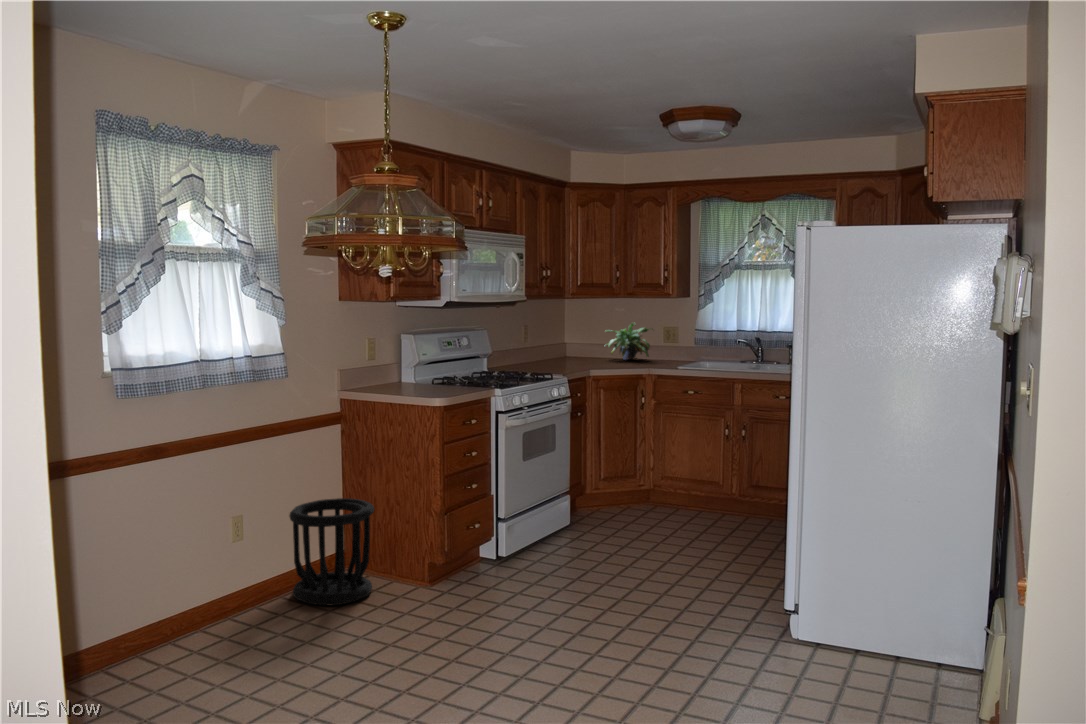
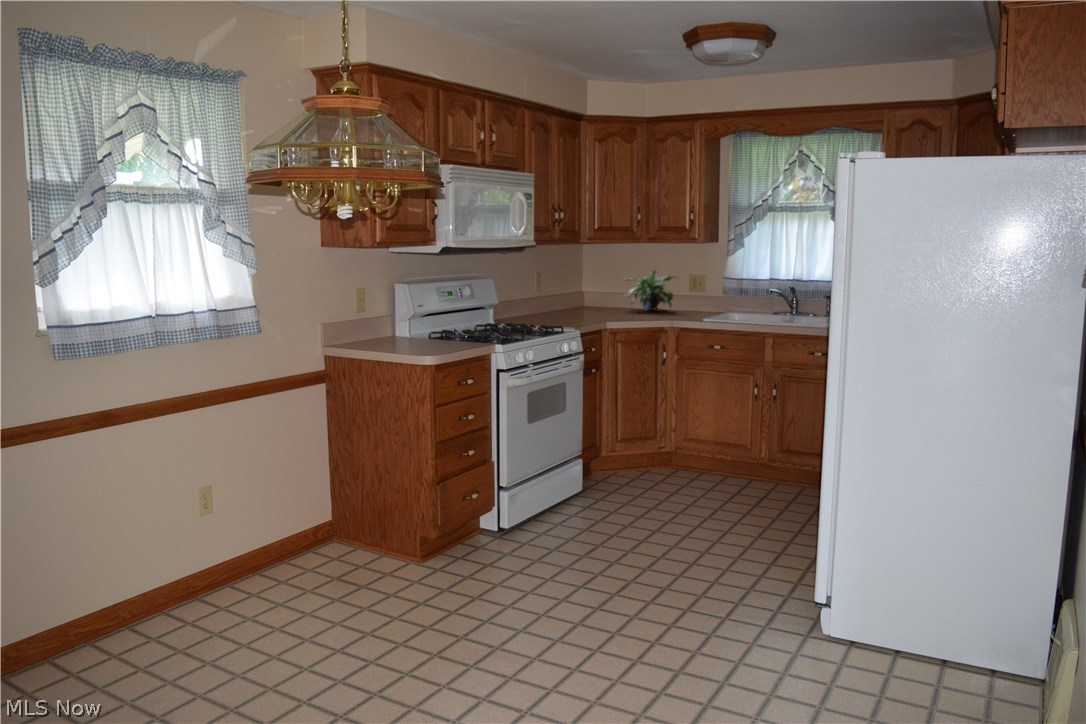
wastebasket: present [289,498,374,605] -> none [265,466,360,584]

